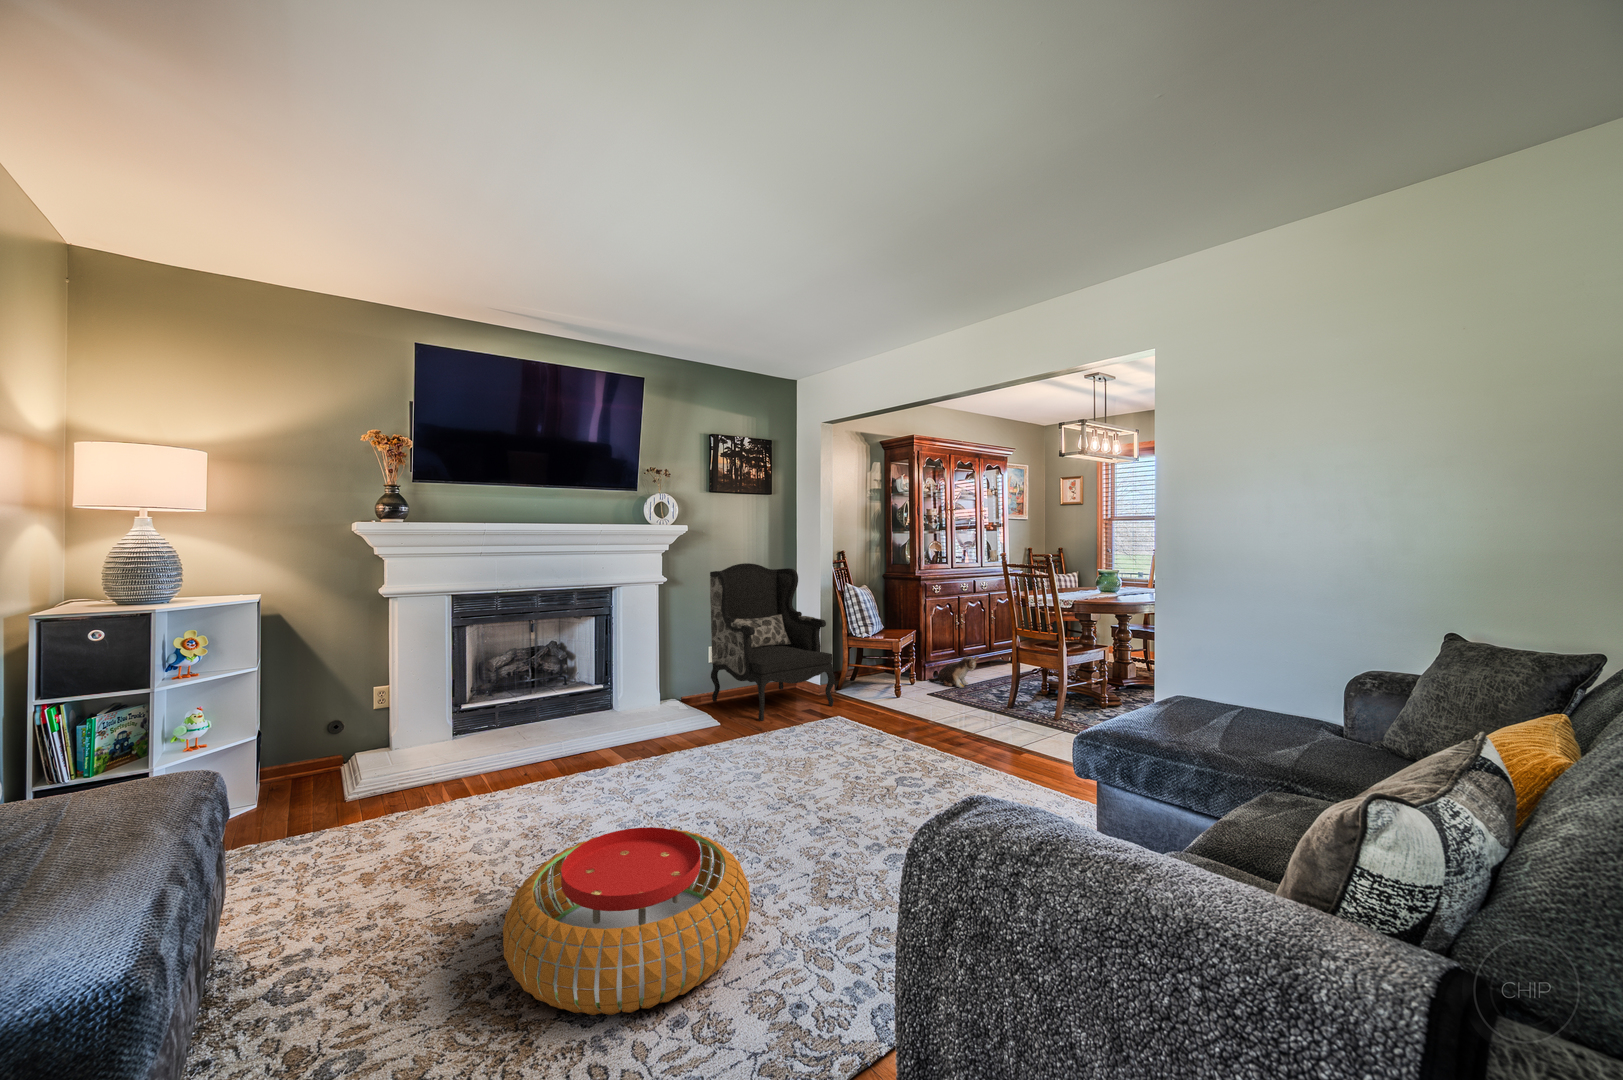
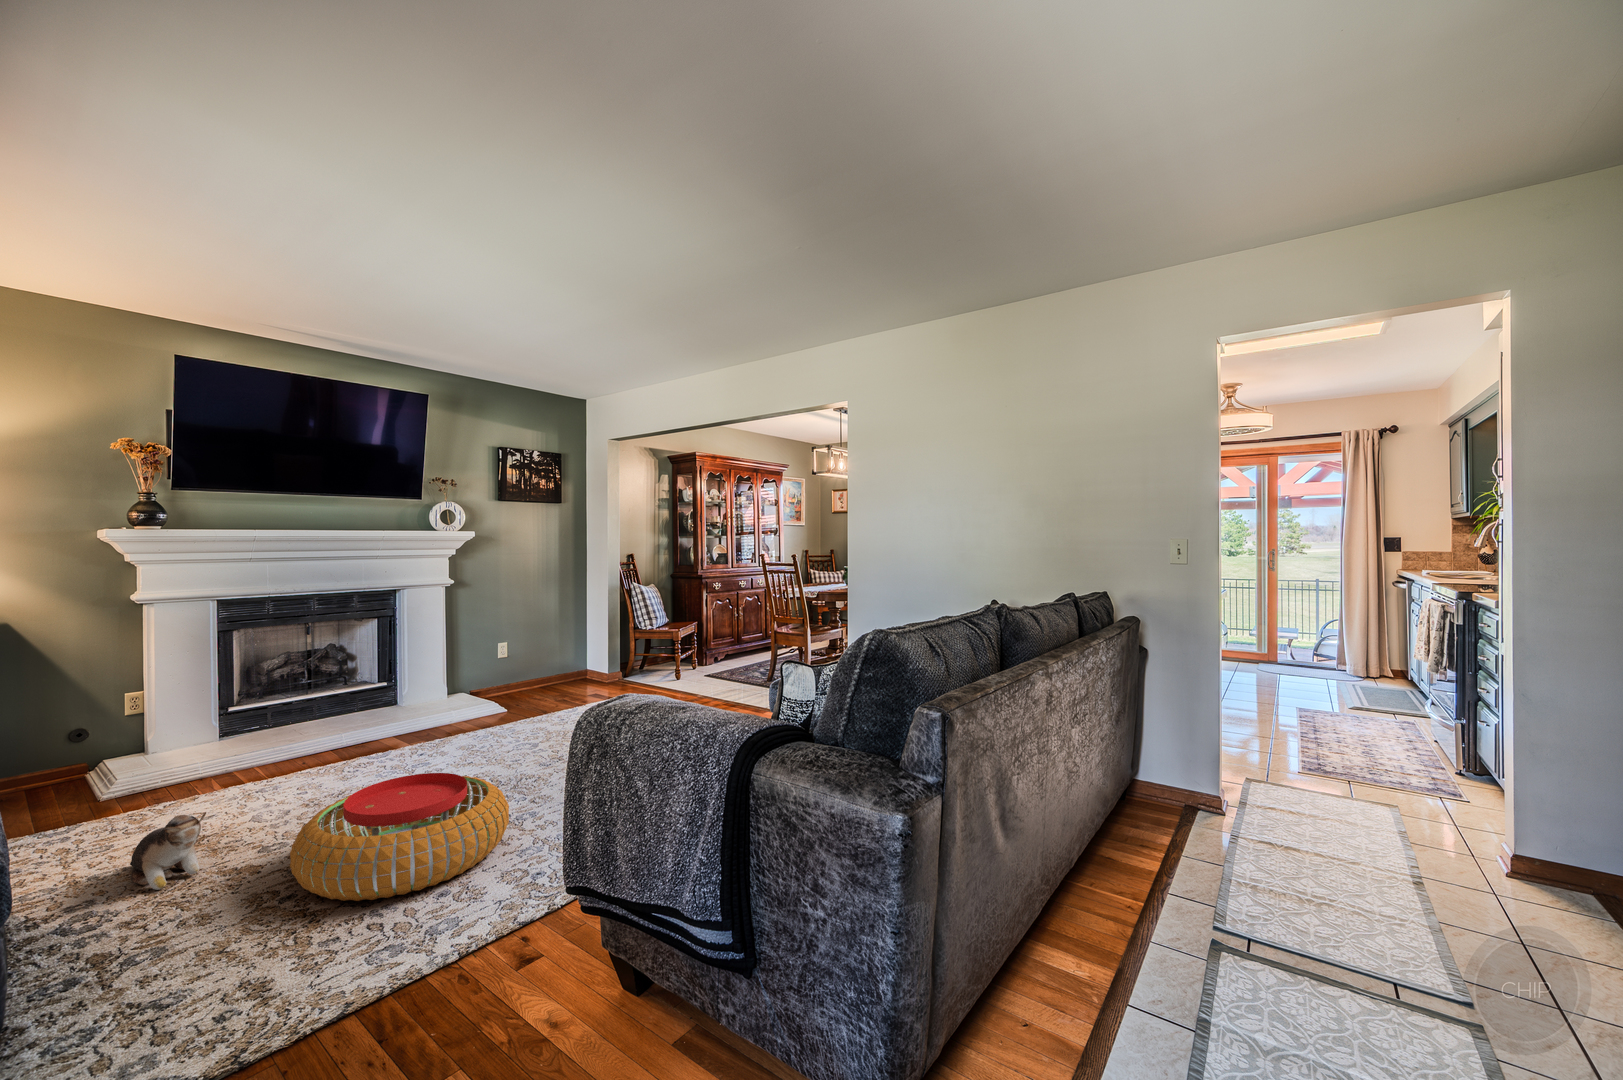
armchair: present [710,563,835,721] -> none [500,566,619,705]
plush toy: present [929,656,979,688] -> present [130,812,206,890]

